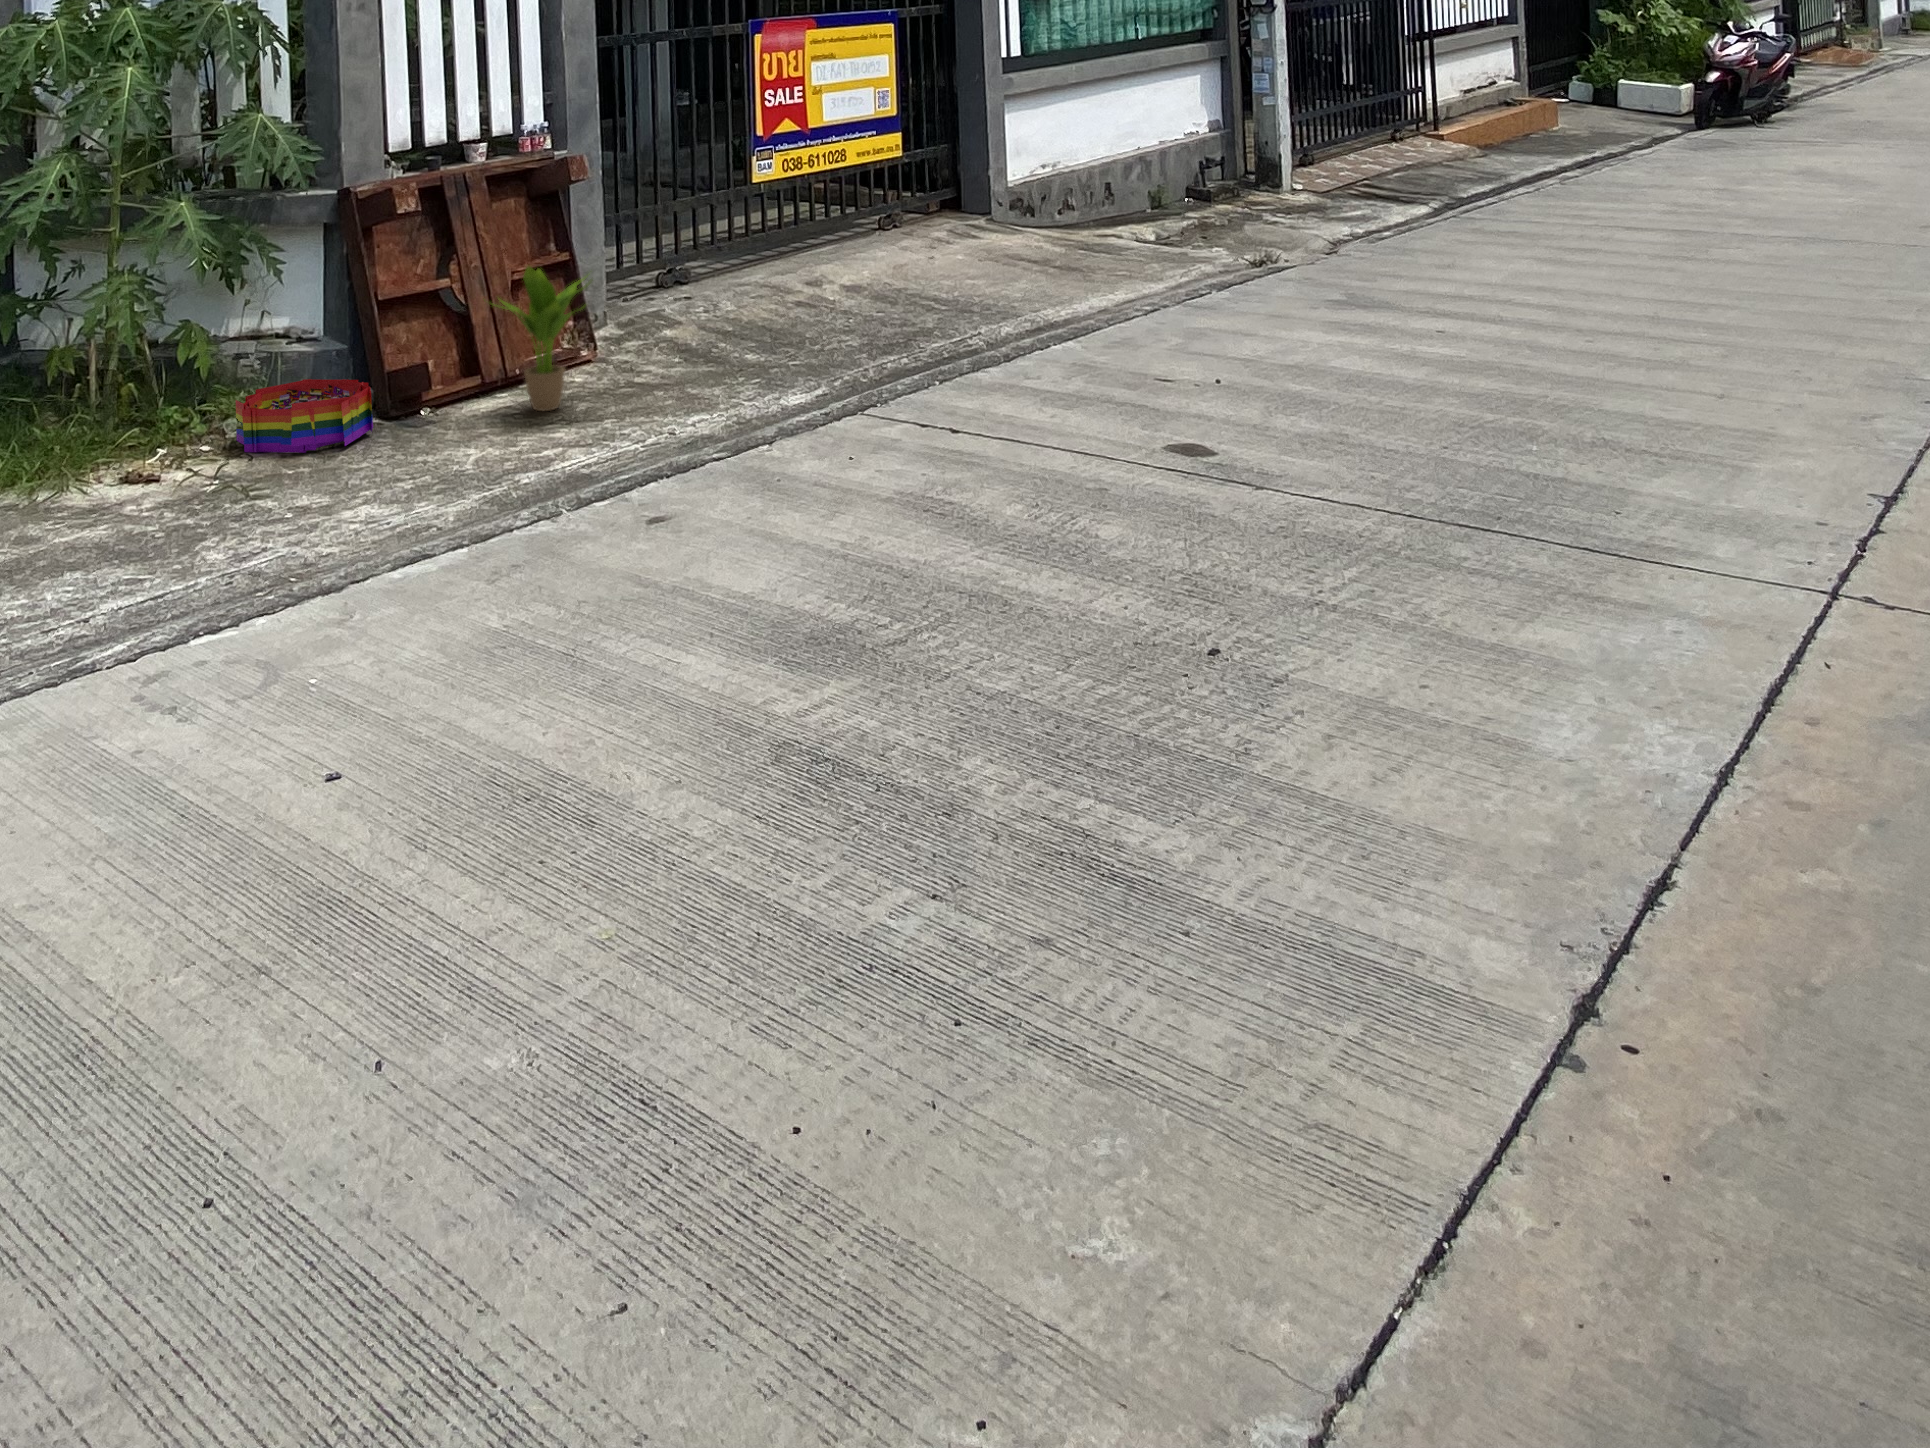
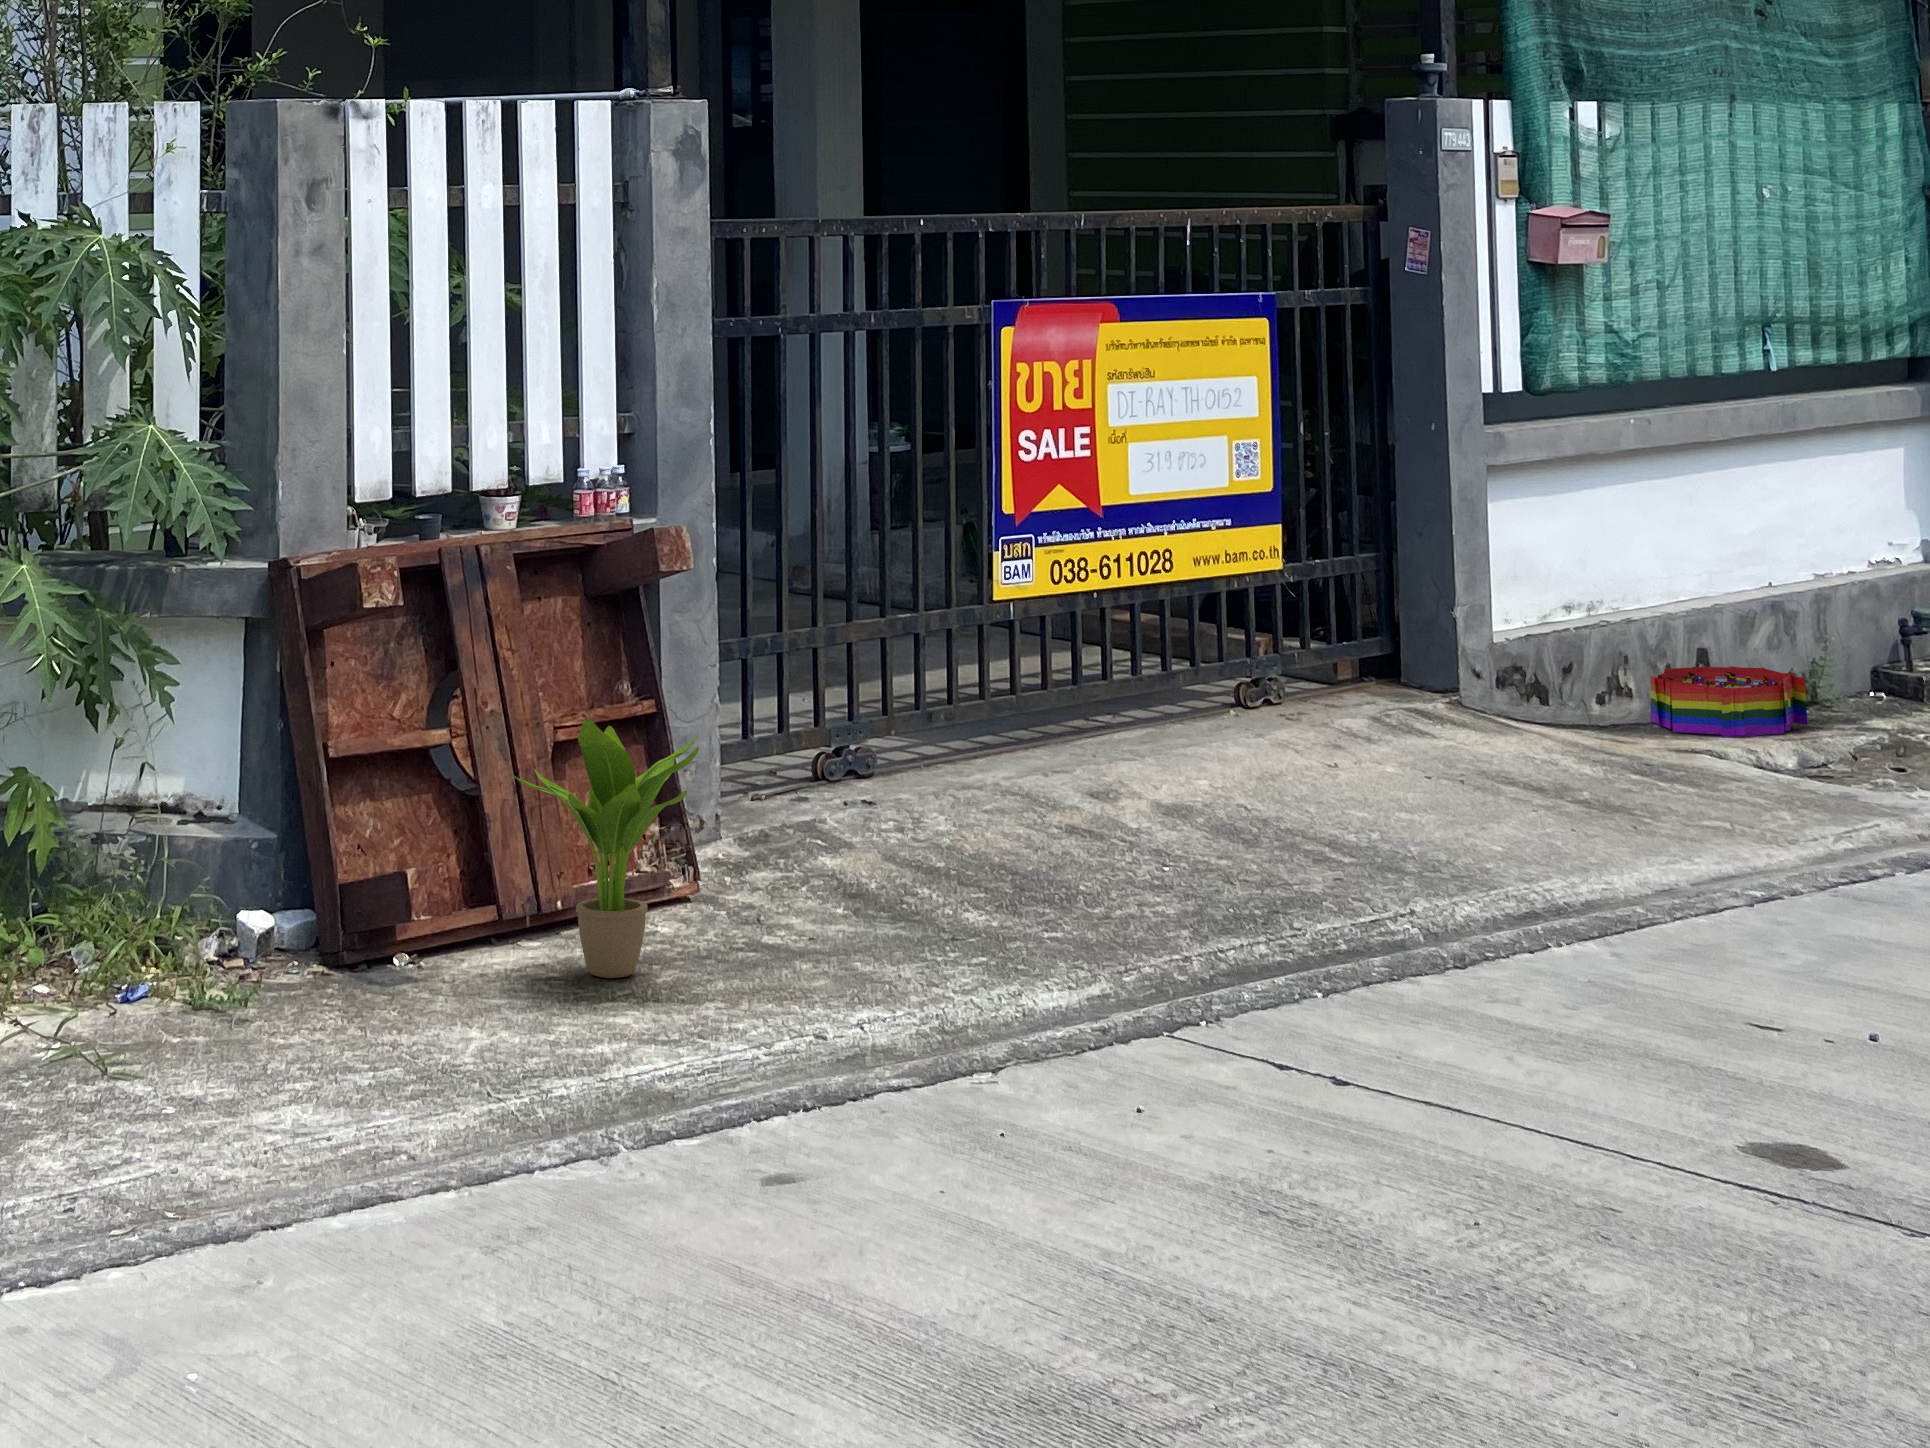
storage bin: present [236,379,373,453] -> present [1651,666,1807,738]

